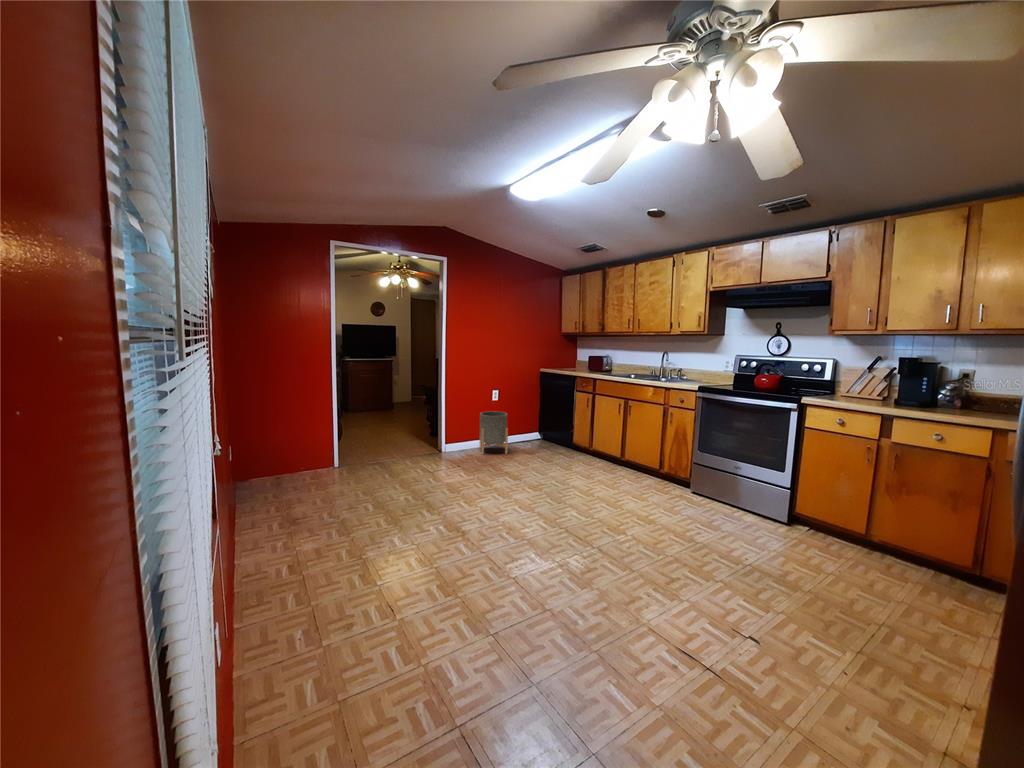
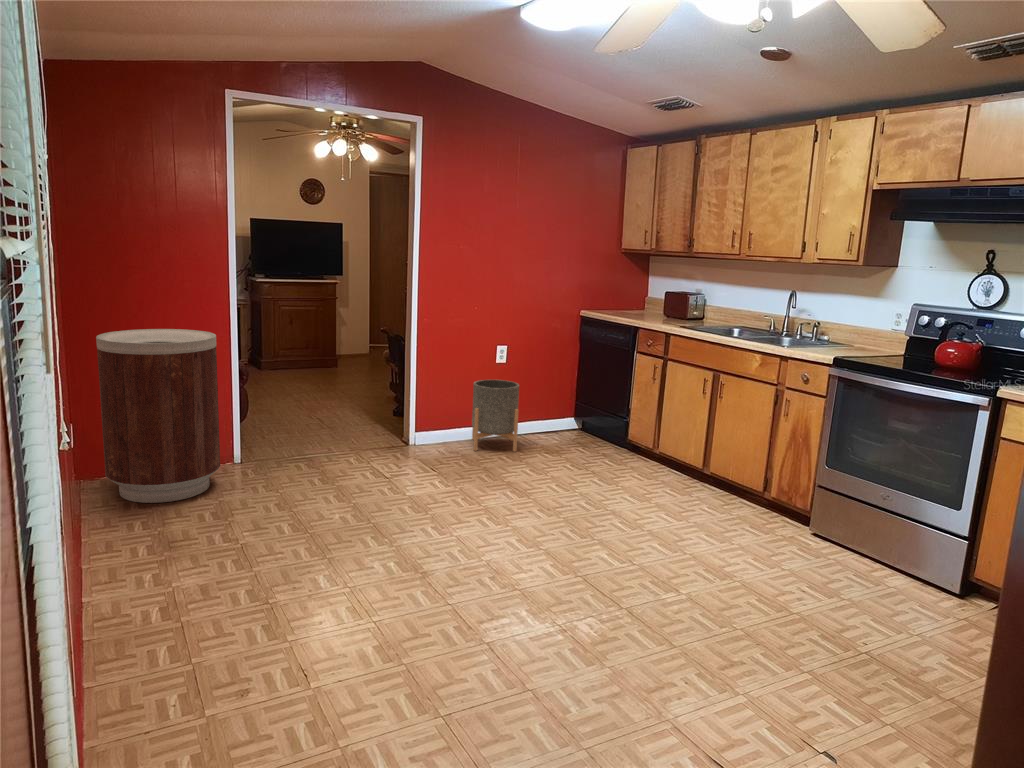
trash can: none [245,386,326,497] -> present [96,329,220,503]

